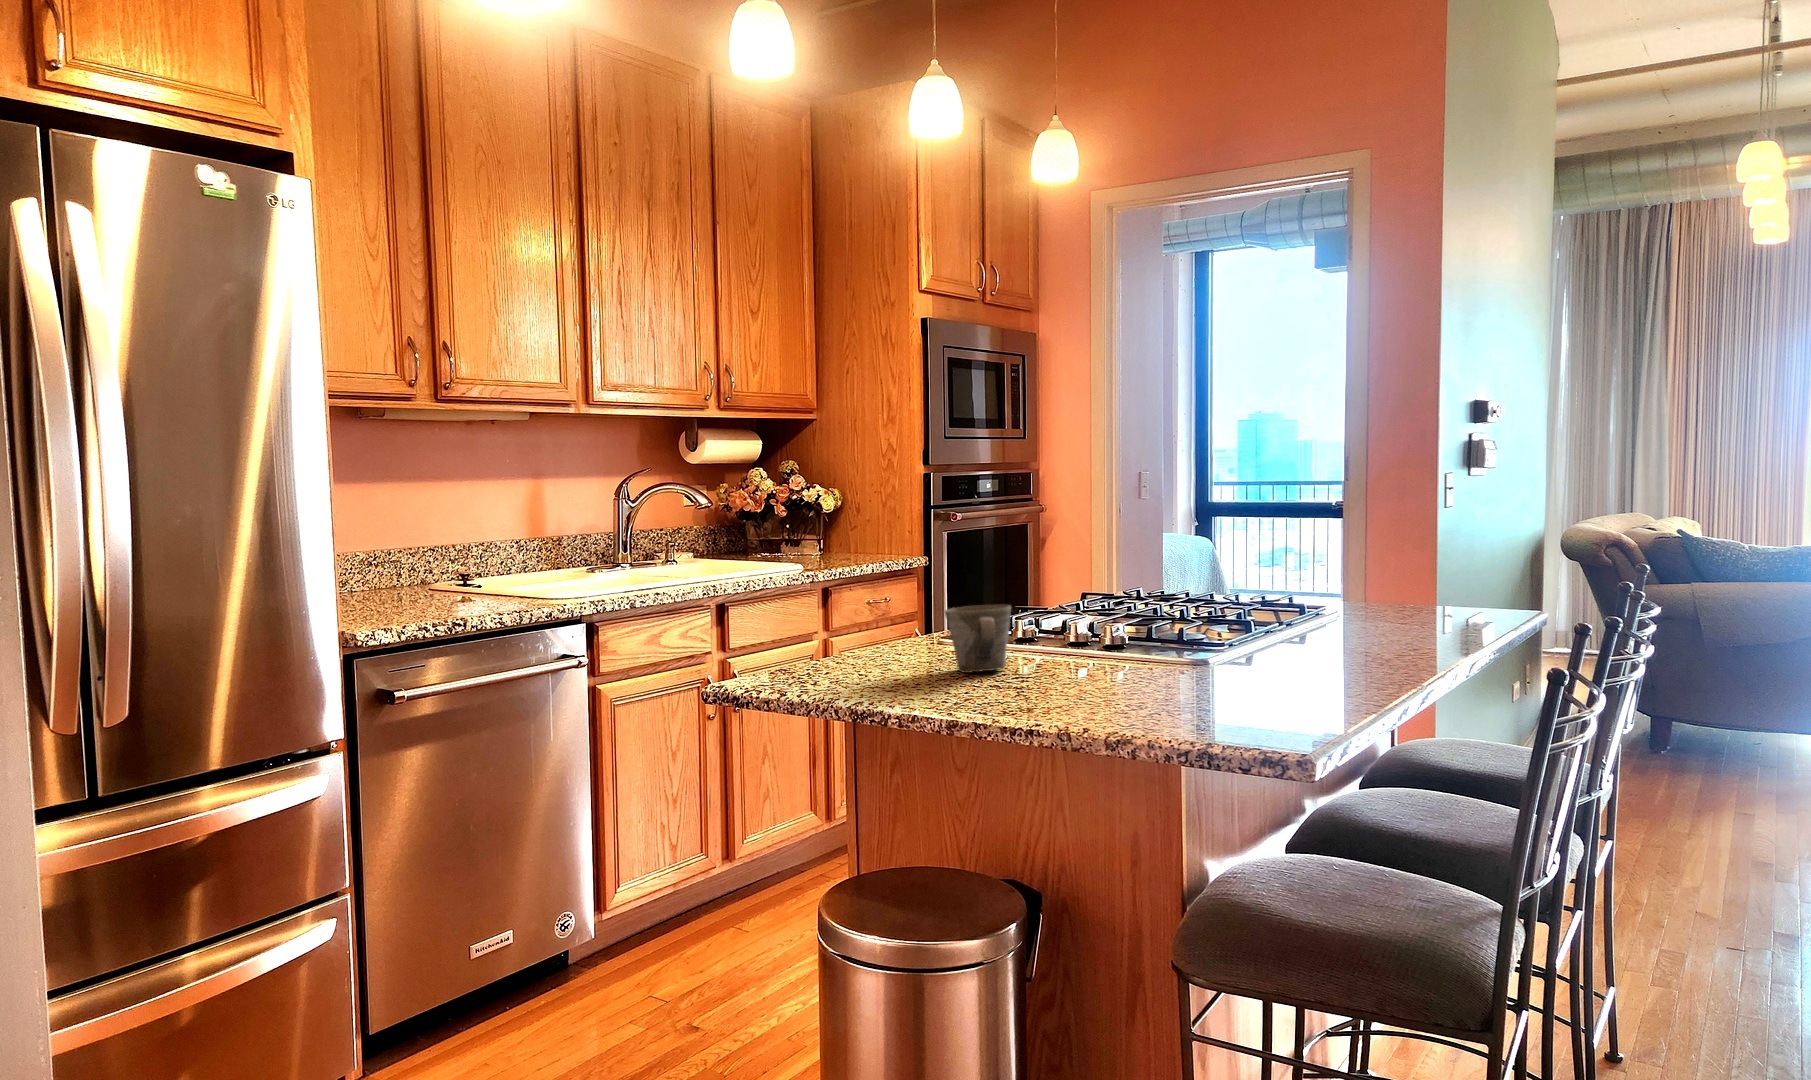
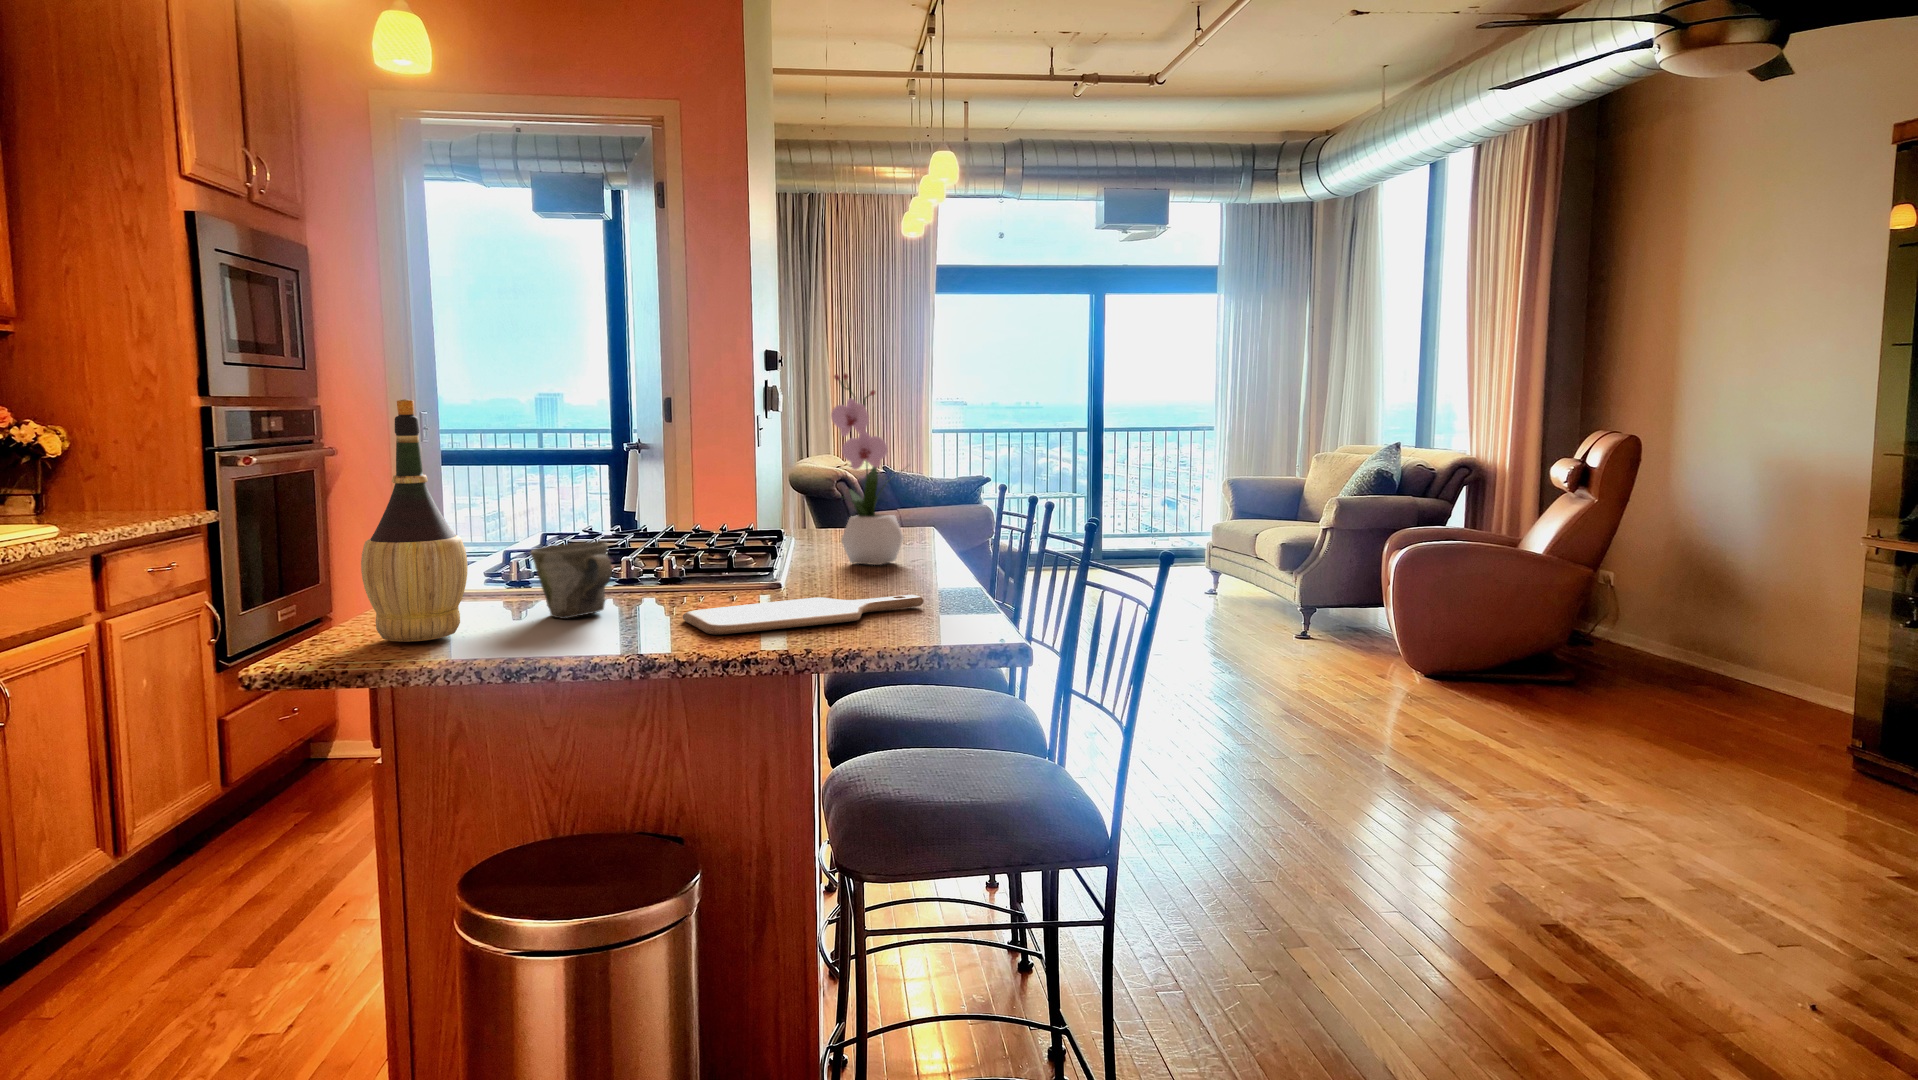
flower arrangement: none [1314,436,1420,654] -> present [831,374,904,565]
wine bottle: none [797,478,876,677] -> present [361,399,468,642]
cutting board: none [1041,679,1309,709] -> present [683,595,924,634]

